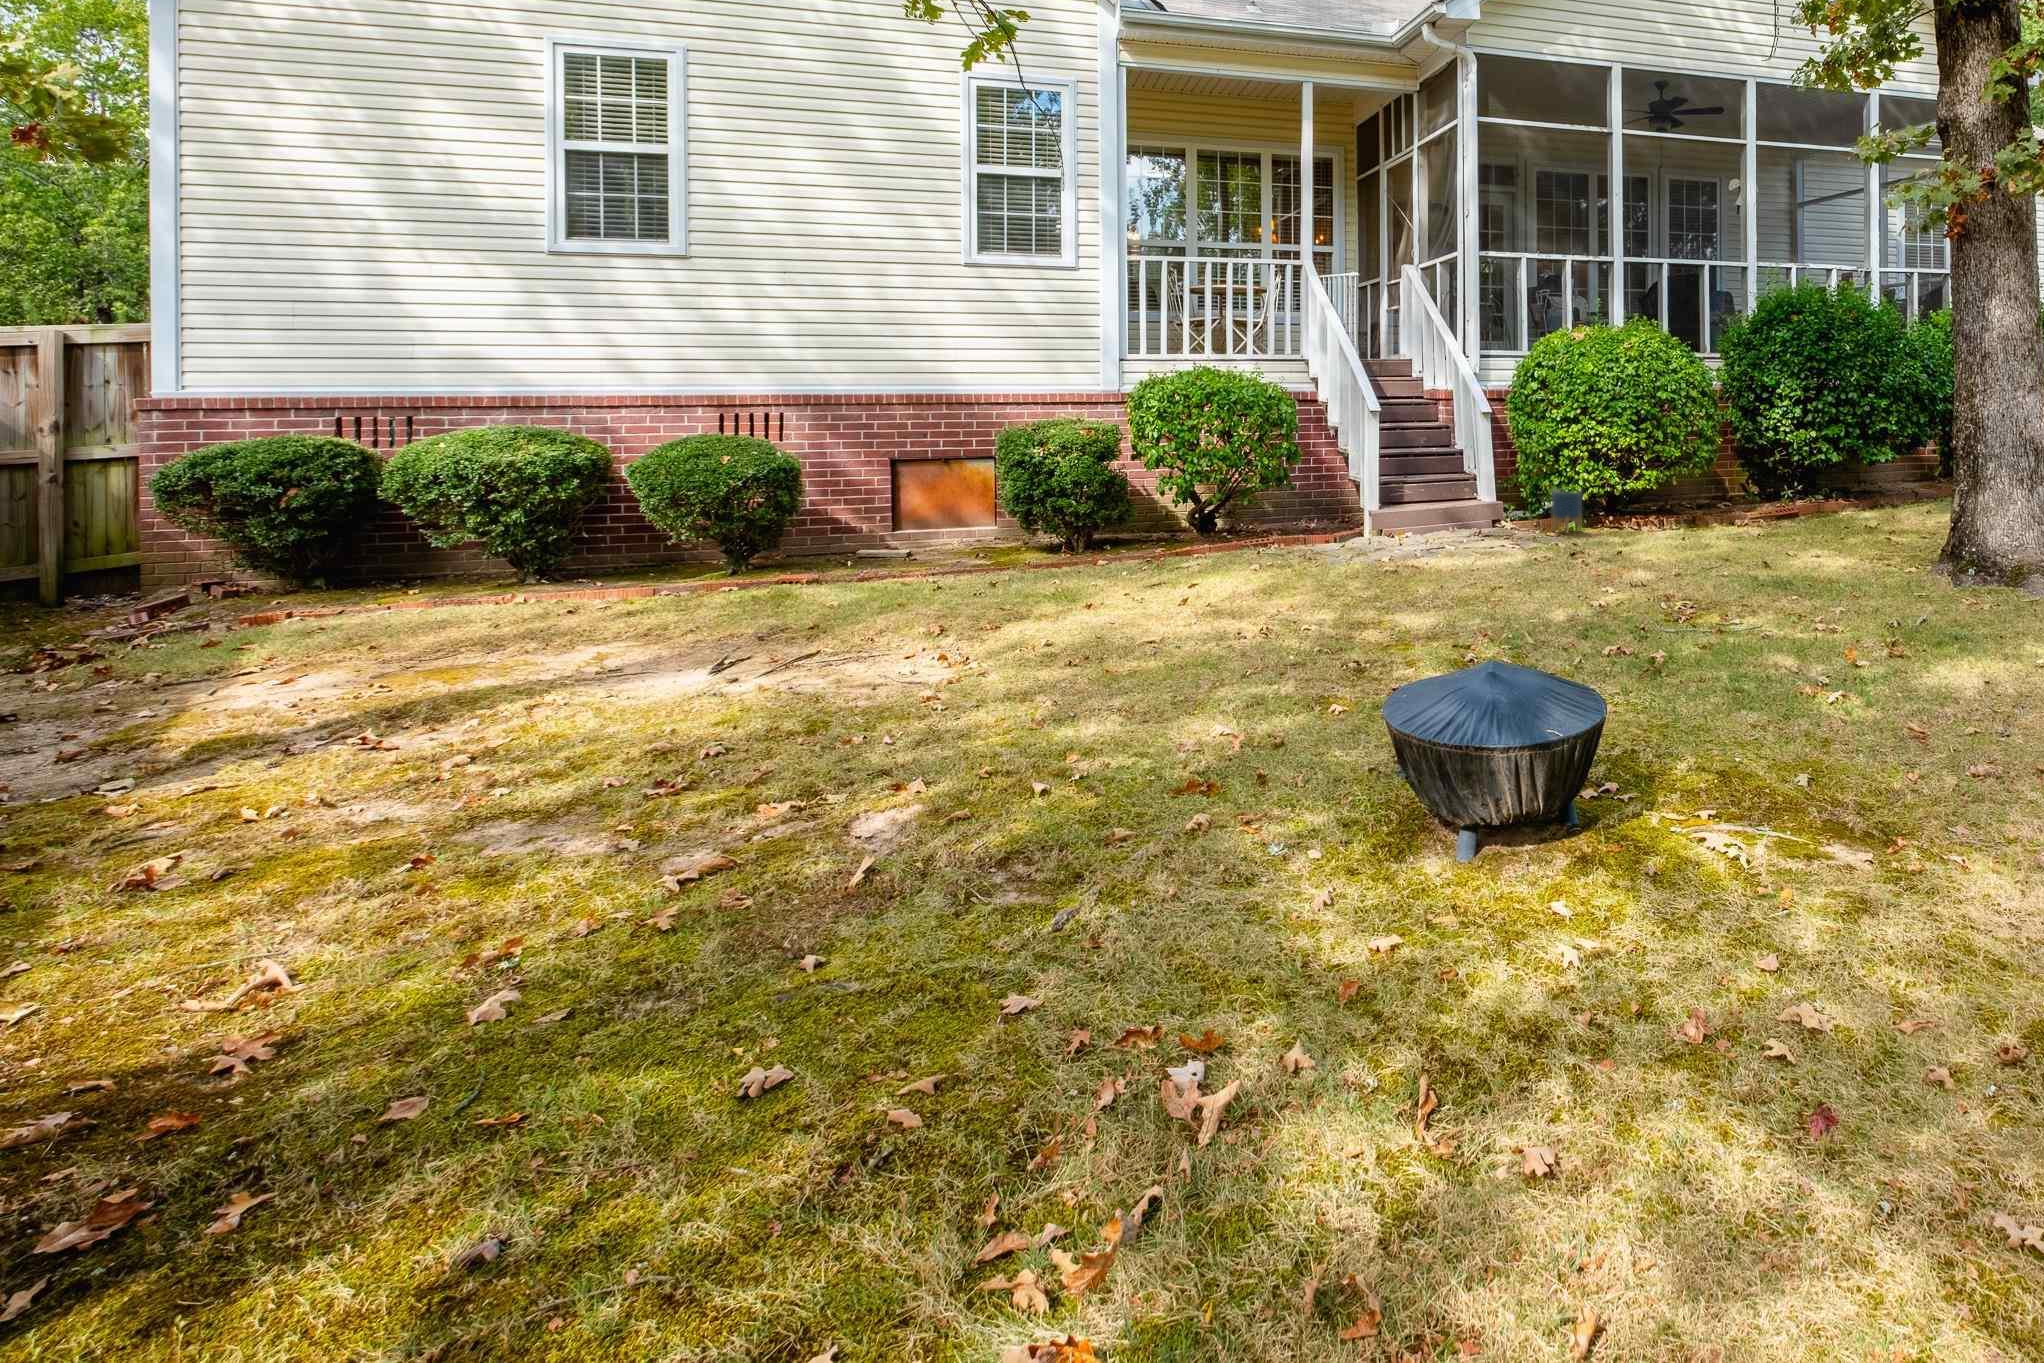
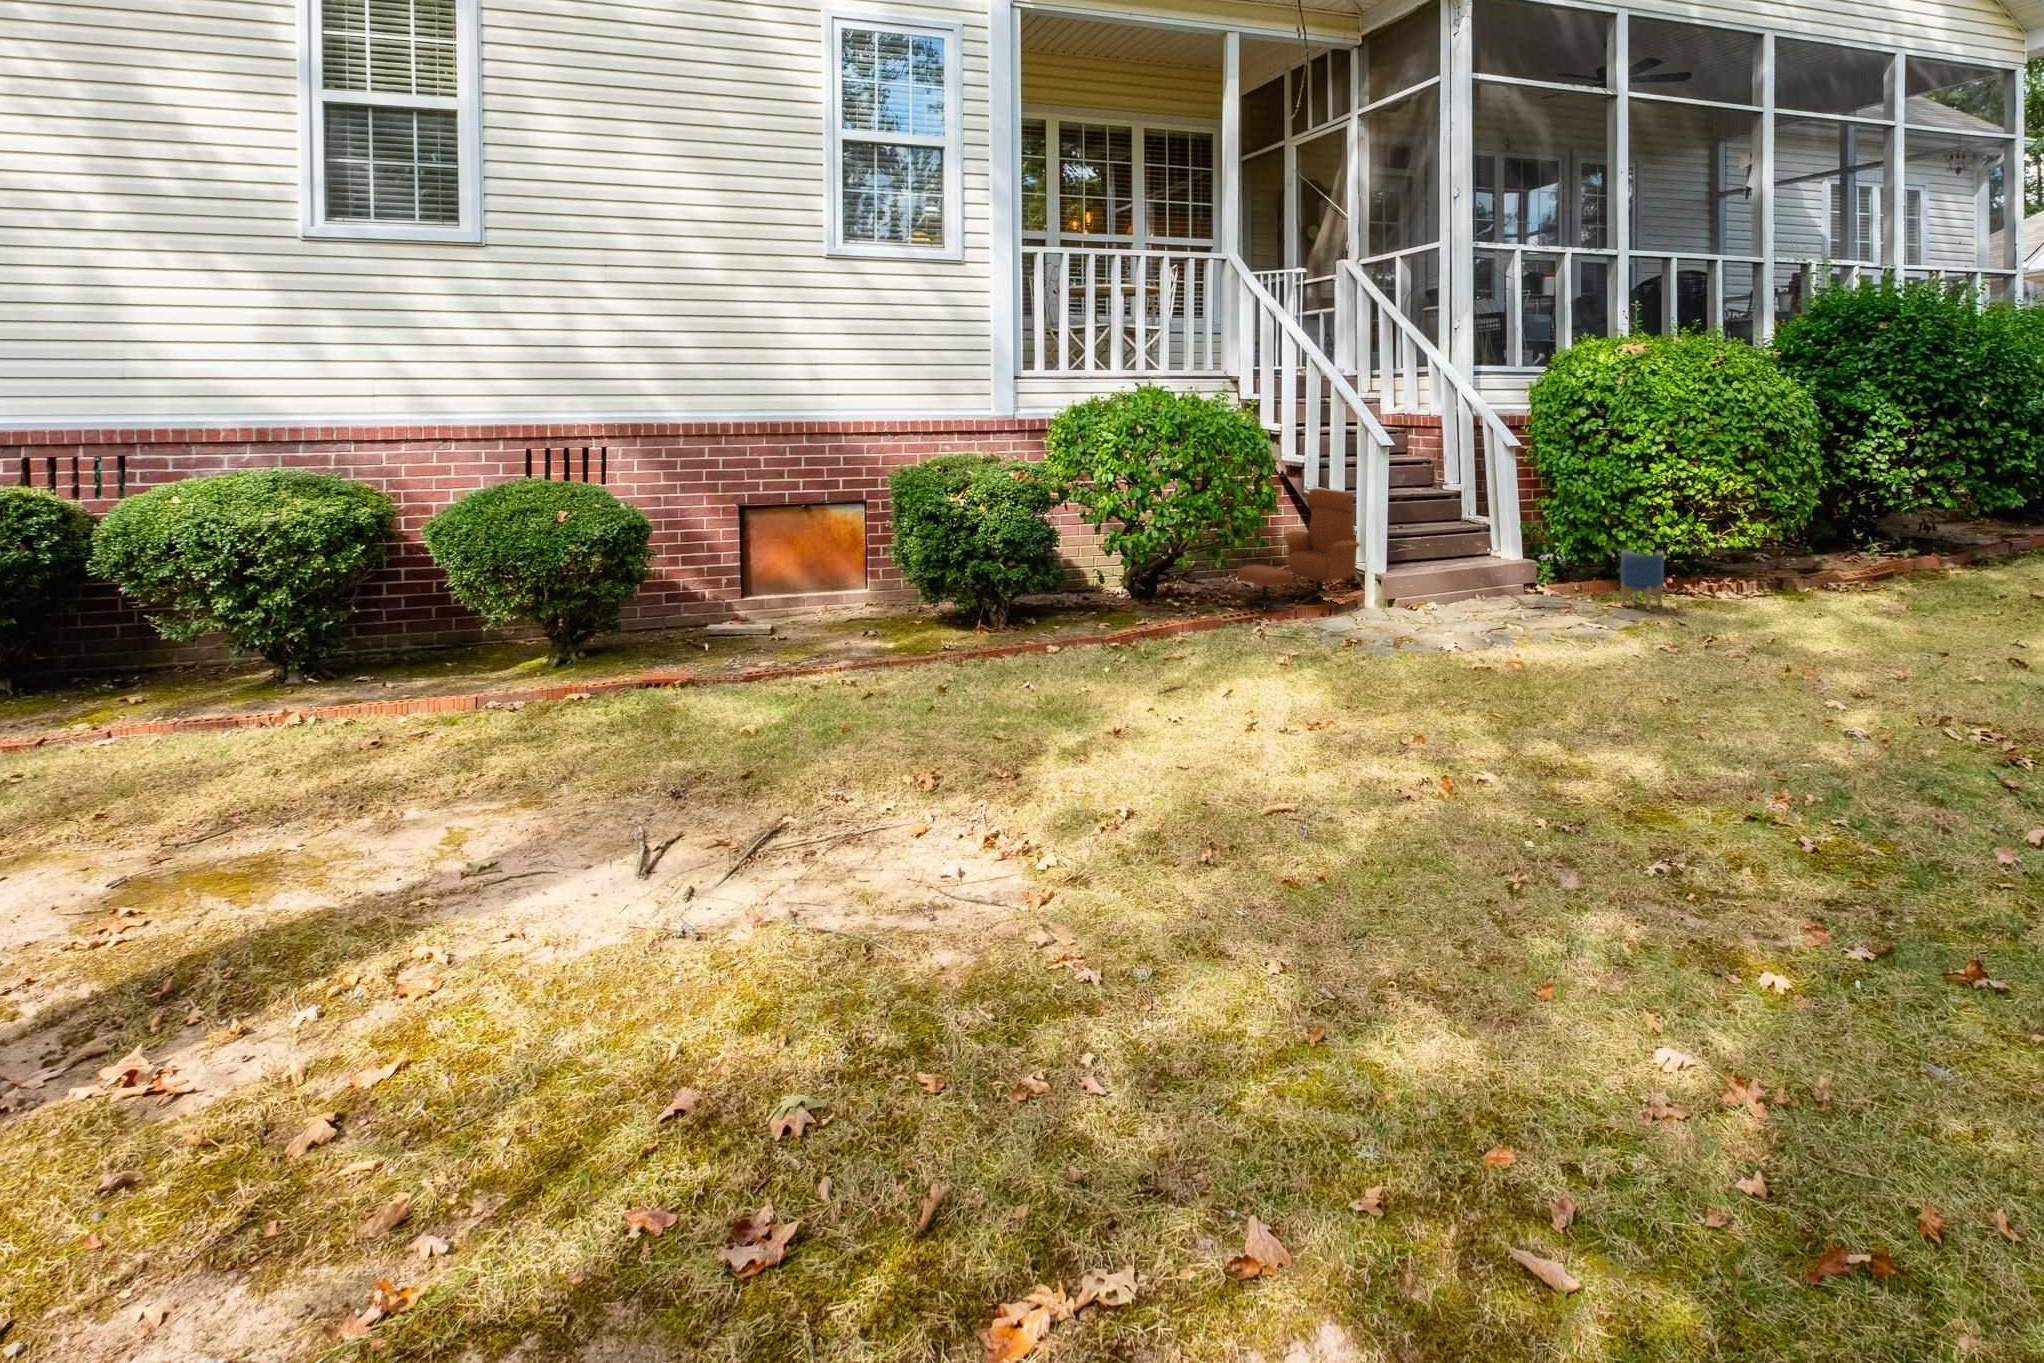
lounge chair: none [1262,444,1359,535] -> present [1237,488,1360,611]

